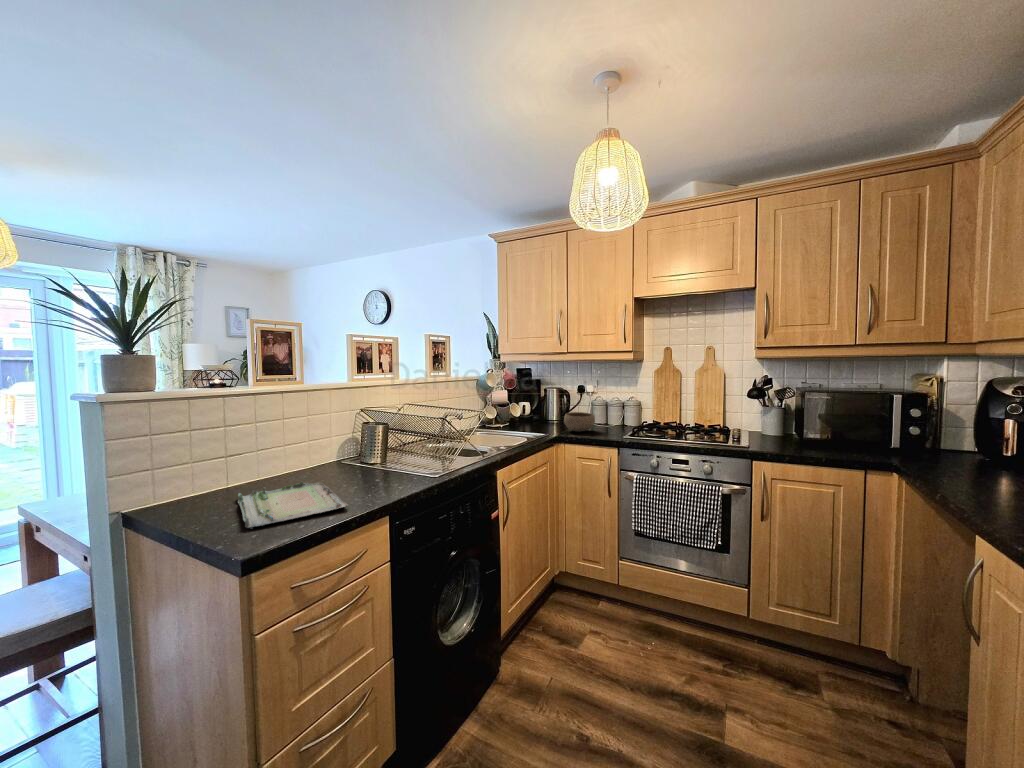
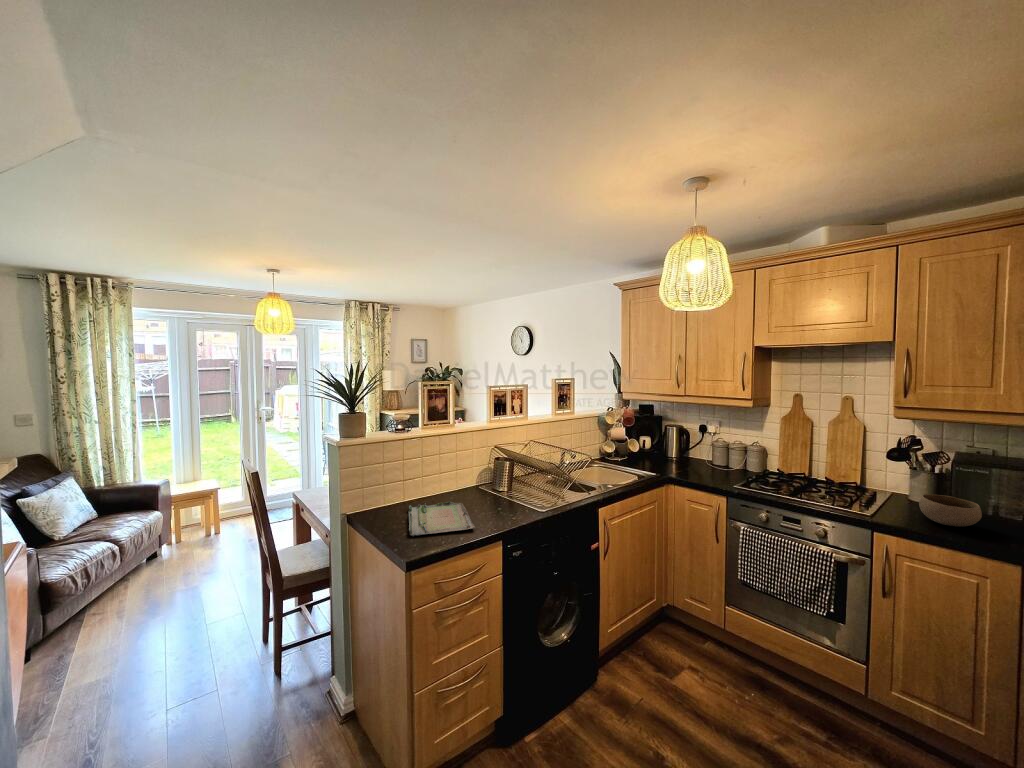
bowl: present [564,412,595,432] -> present [919,494,982,527]

